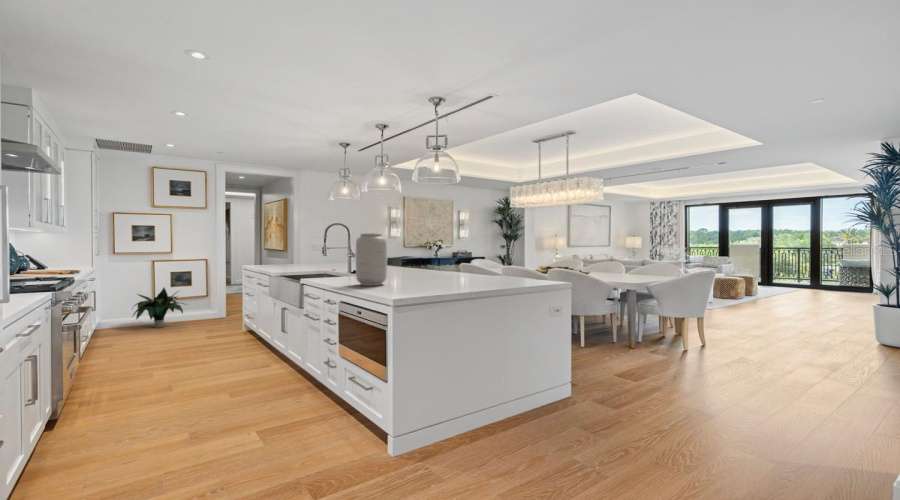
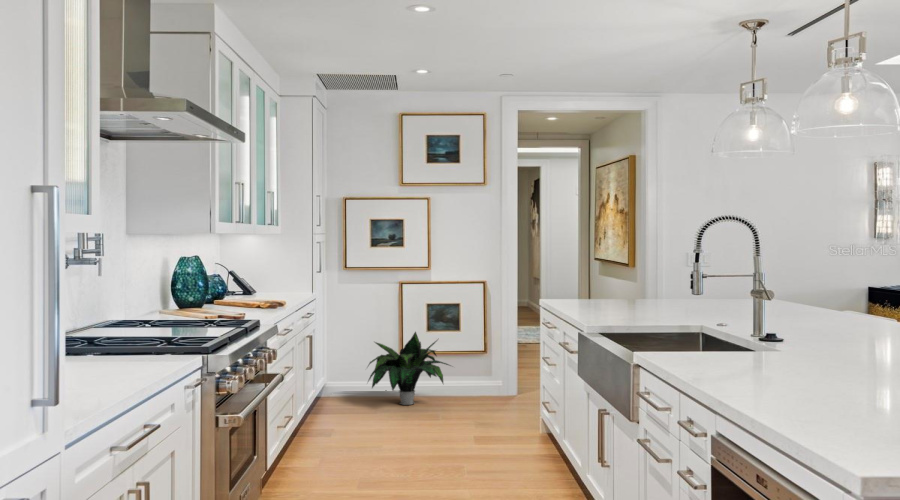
vase: present [356,233,387,286] -> none [765,253,855,398]

